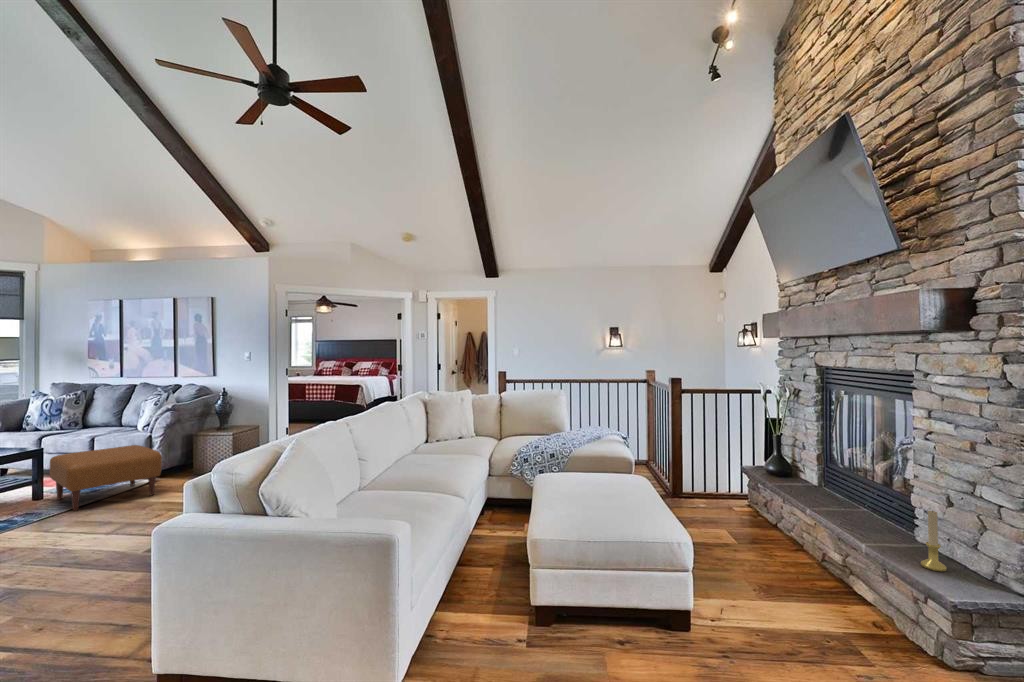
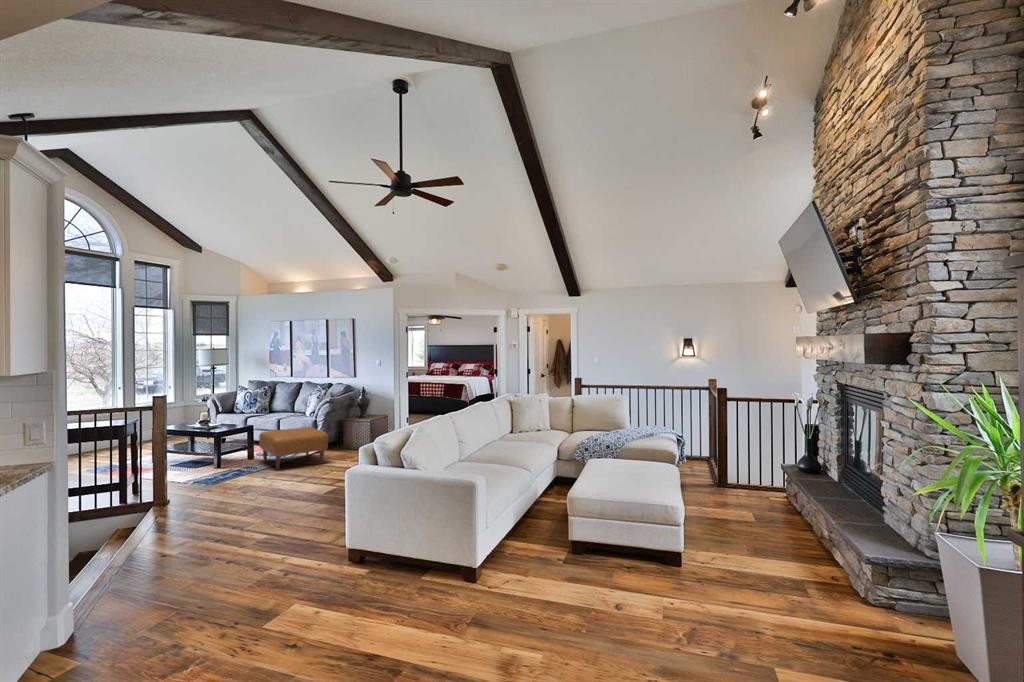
candle holder: present [921,511,947,572] -> none [866,496,884,541]

